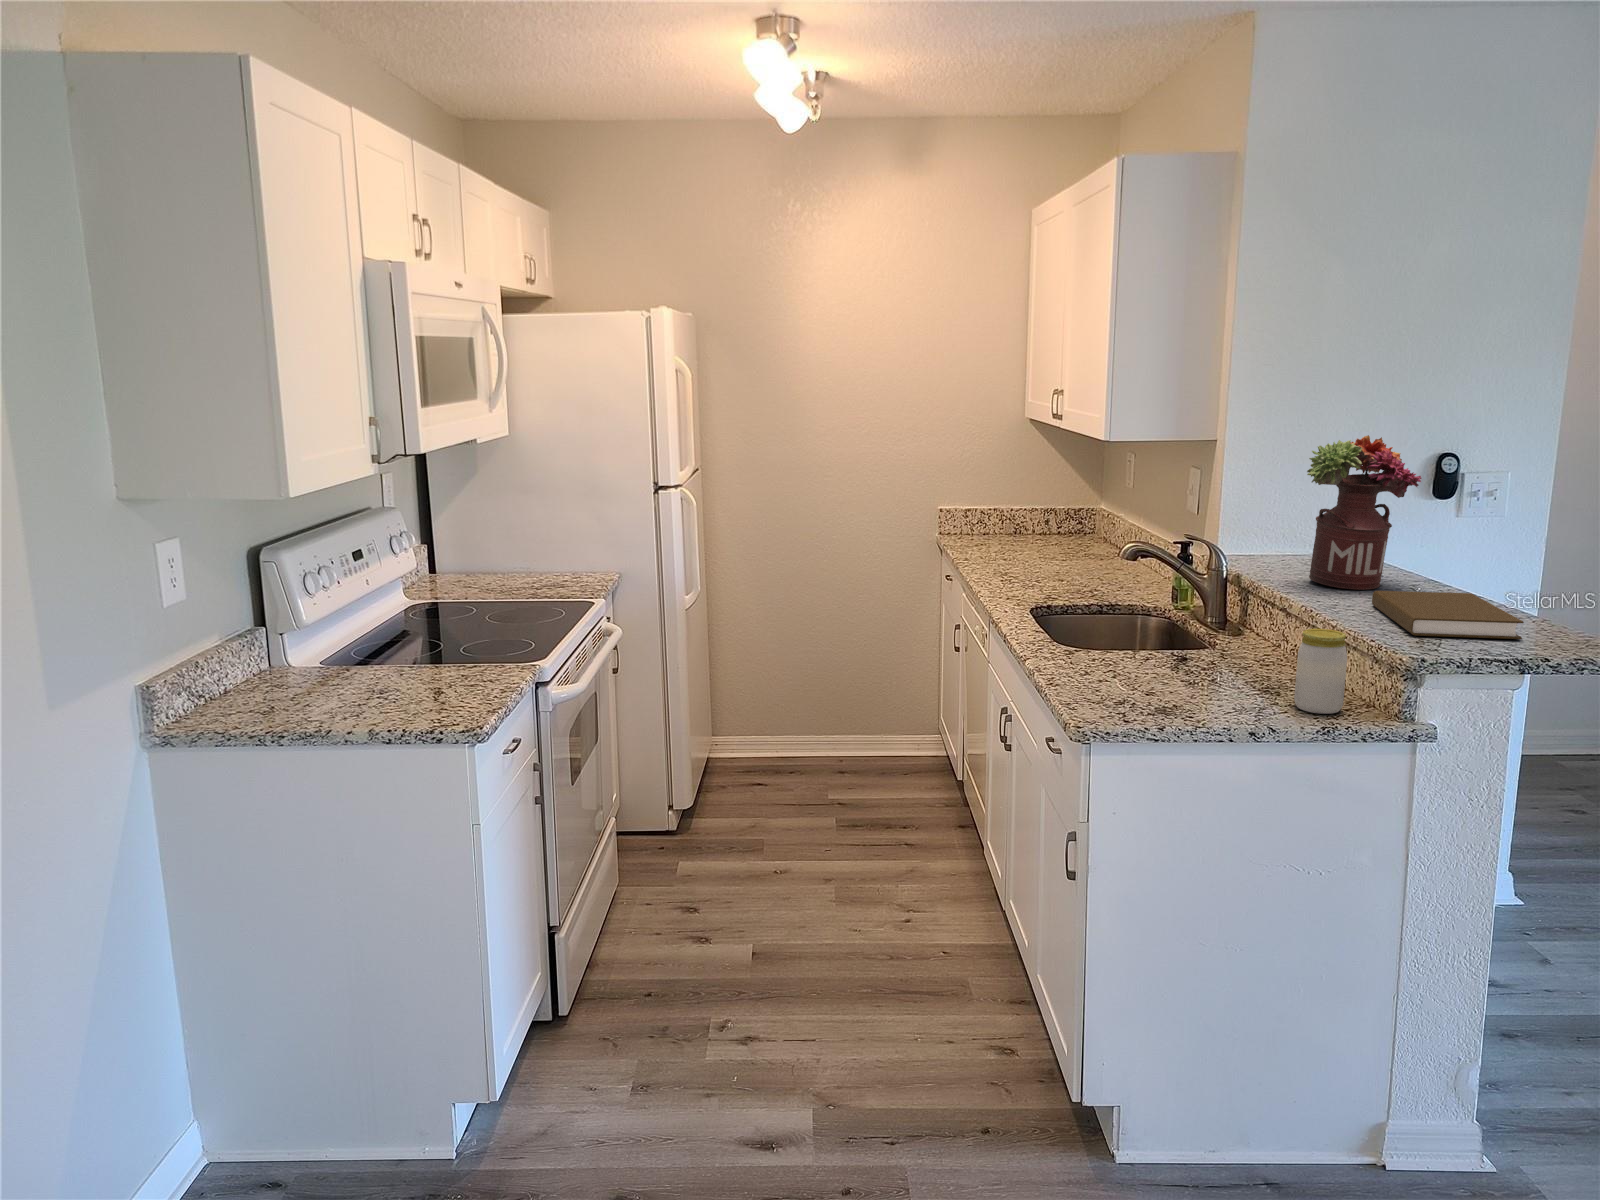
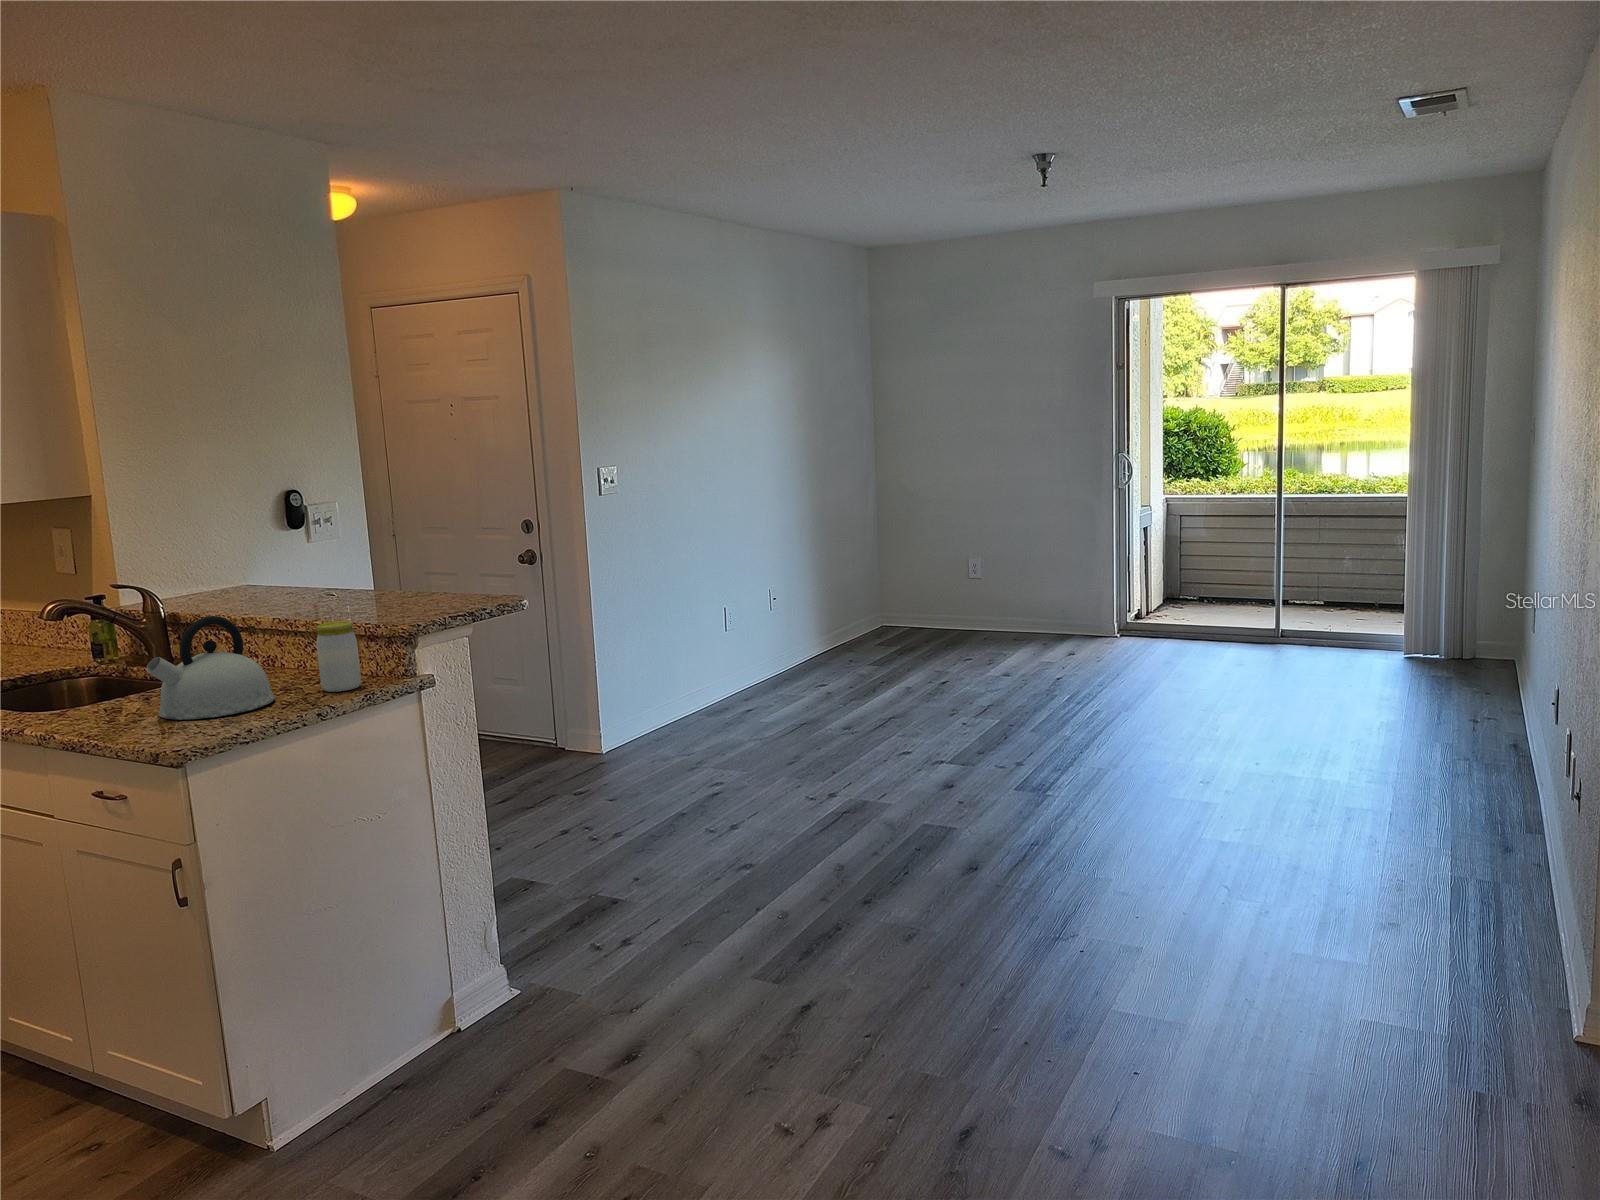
flower arrangement: present [1307,435,1422,590] -> none [225,471,323,604]
book: present [1372,591,1524,639] -> none [322,585,452,615]
kettle: none [1114,594,1239,704] -> present [146,616,275,720]

